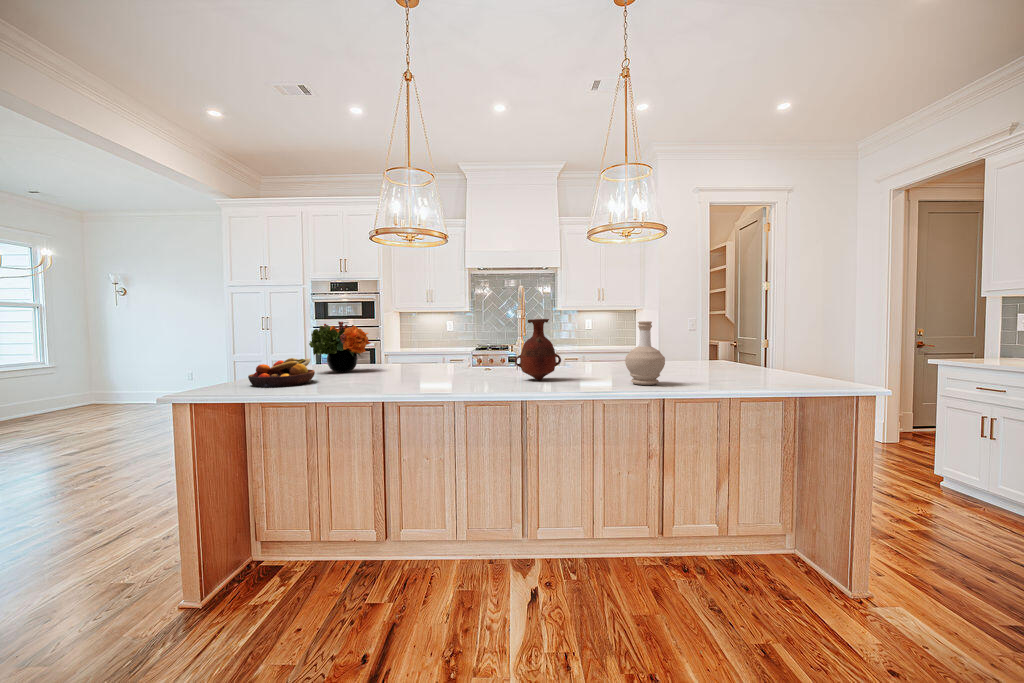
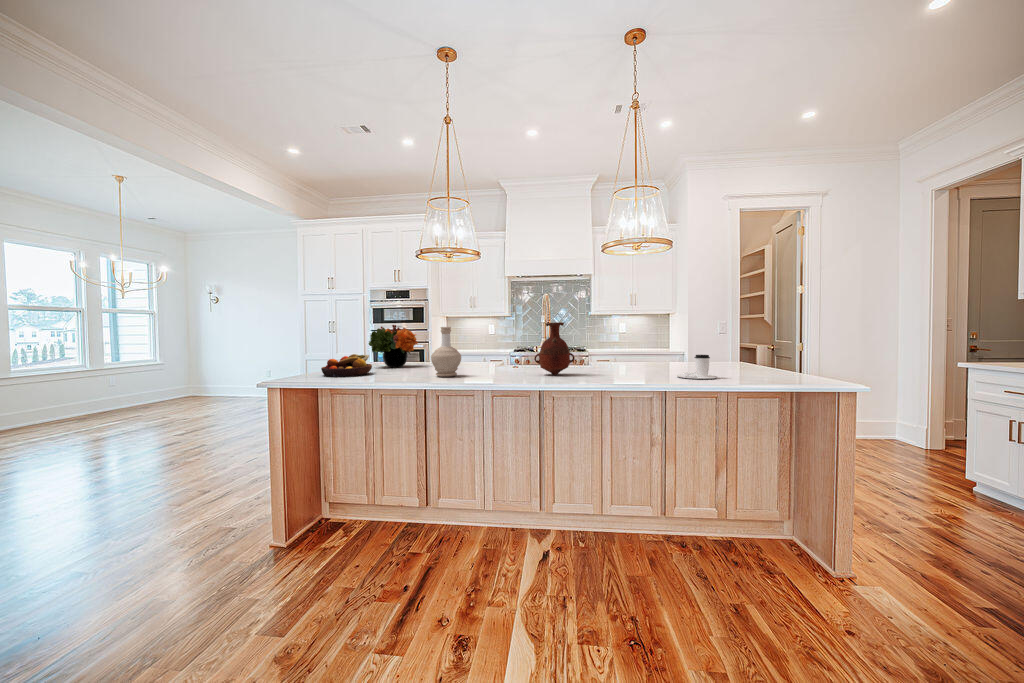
bottle: present [625,321,665,385] -> present [431,327,461,377]
coffee cup: none [676,355,723,383] -> present [677,355,717,379]

